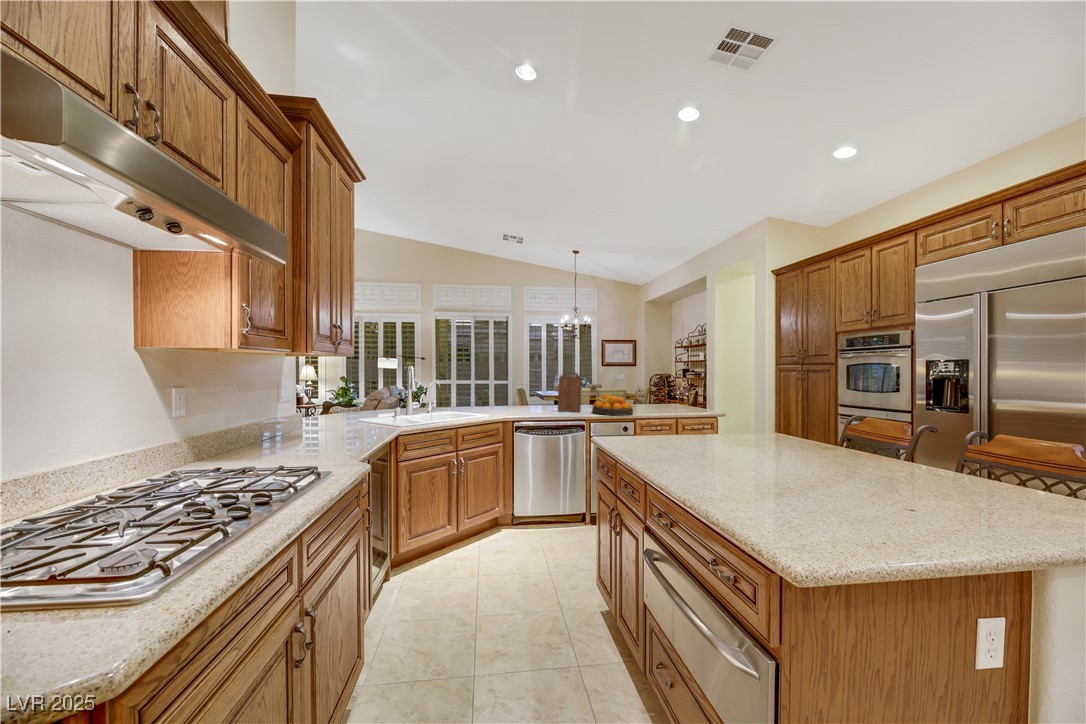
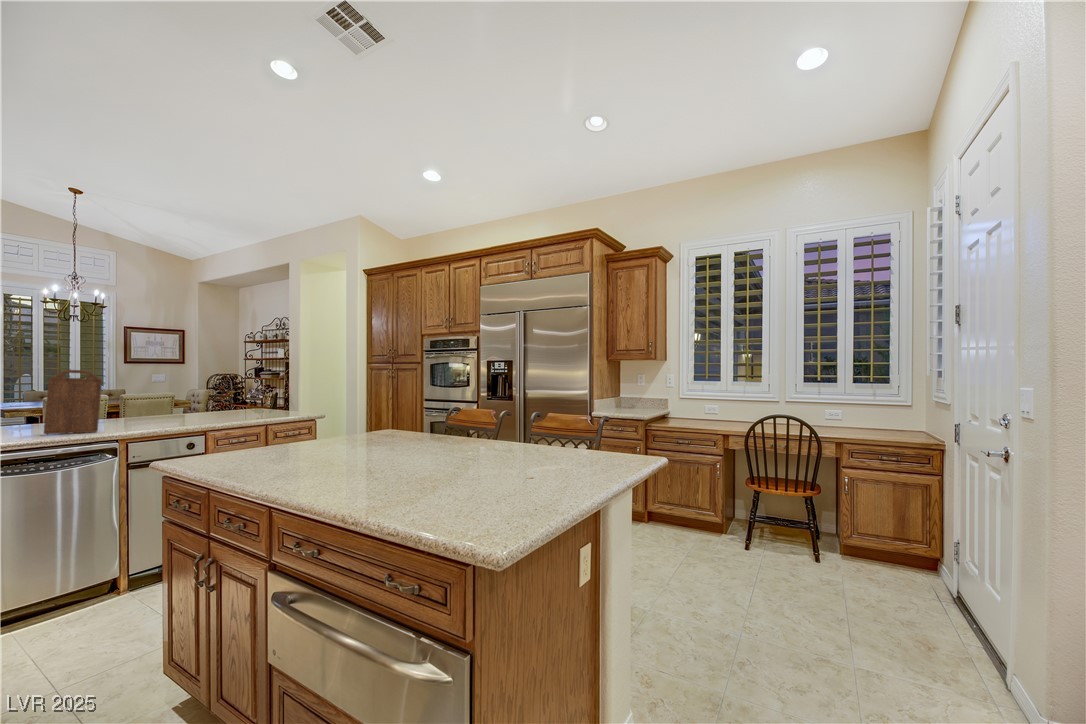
fruit bowl: present [592,394,633,416] -> none [123,402,199,431]

